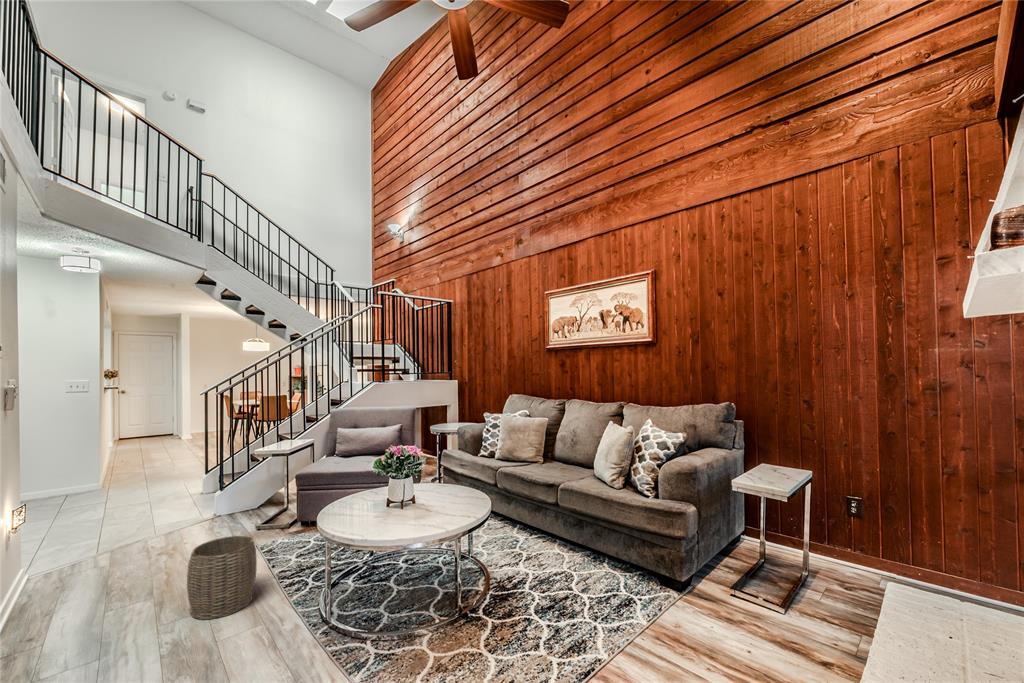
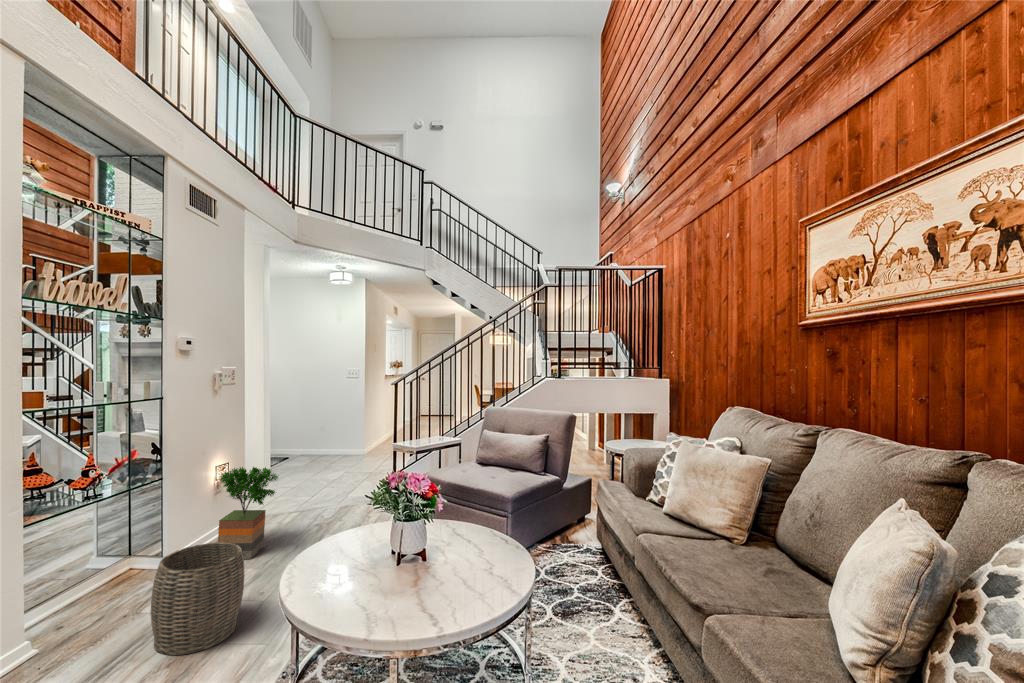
potted tree: none [131,488,198,577] -> present [218,467,278,559]

